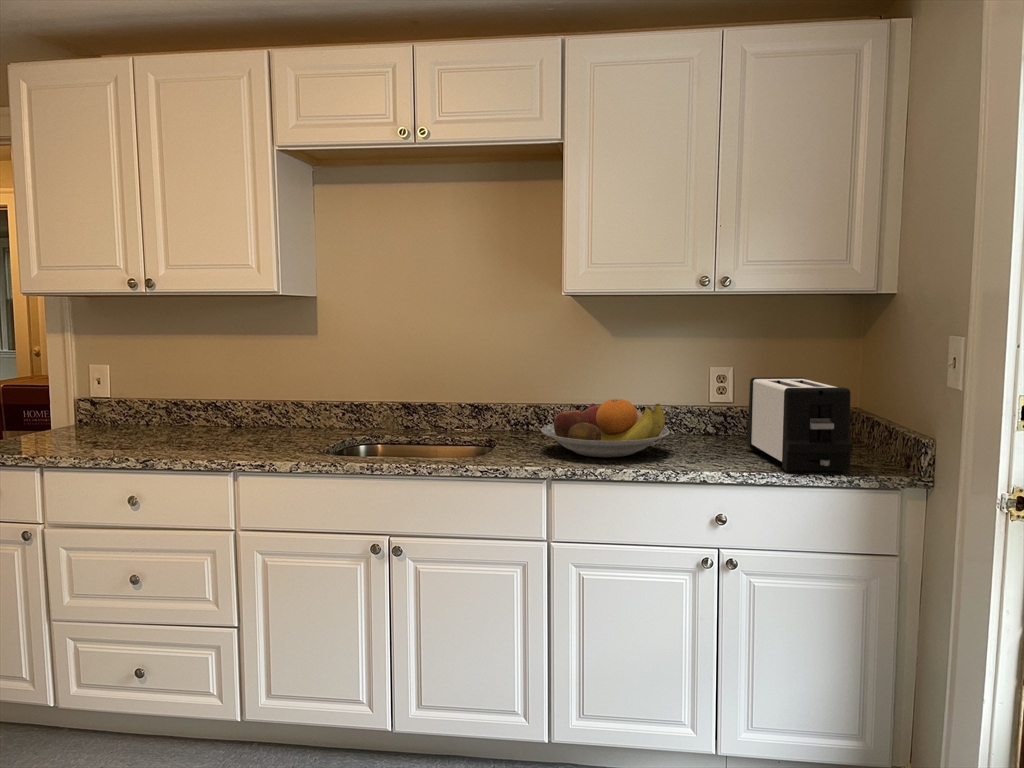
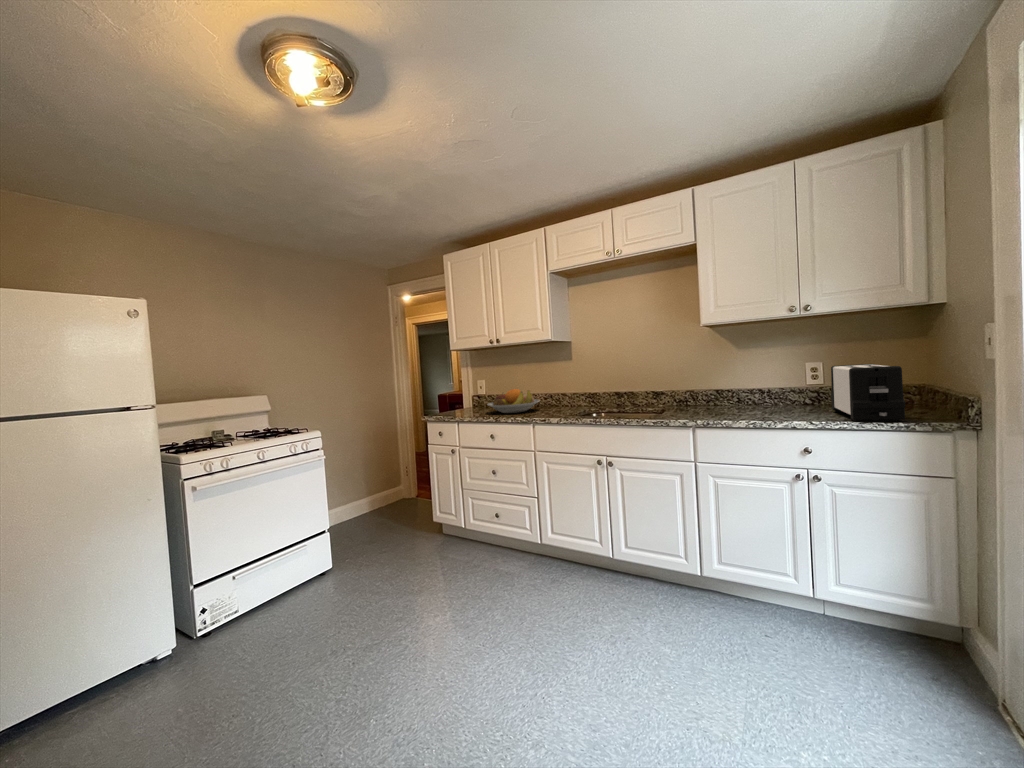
fruit bowl: present [541,399,670,457] -> present [487,389,540,413]

